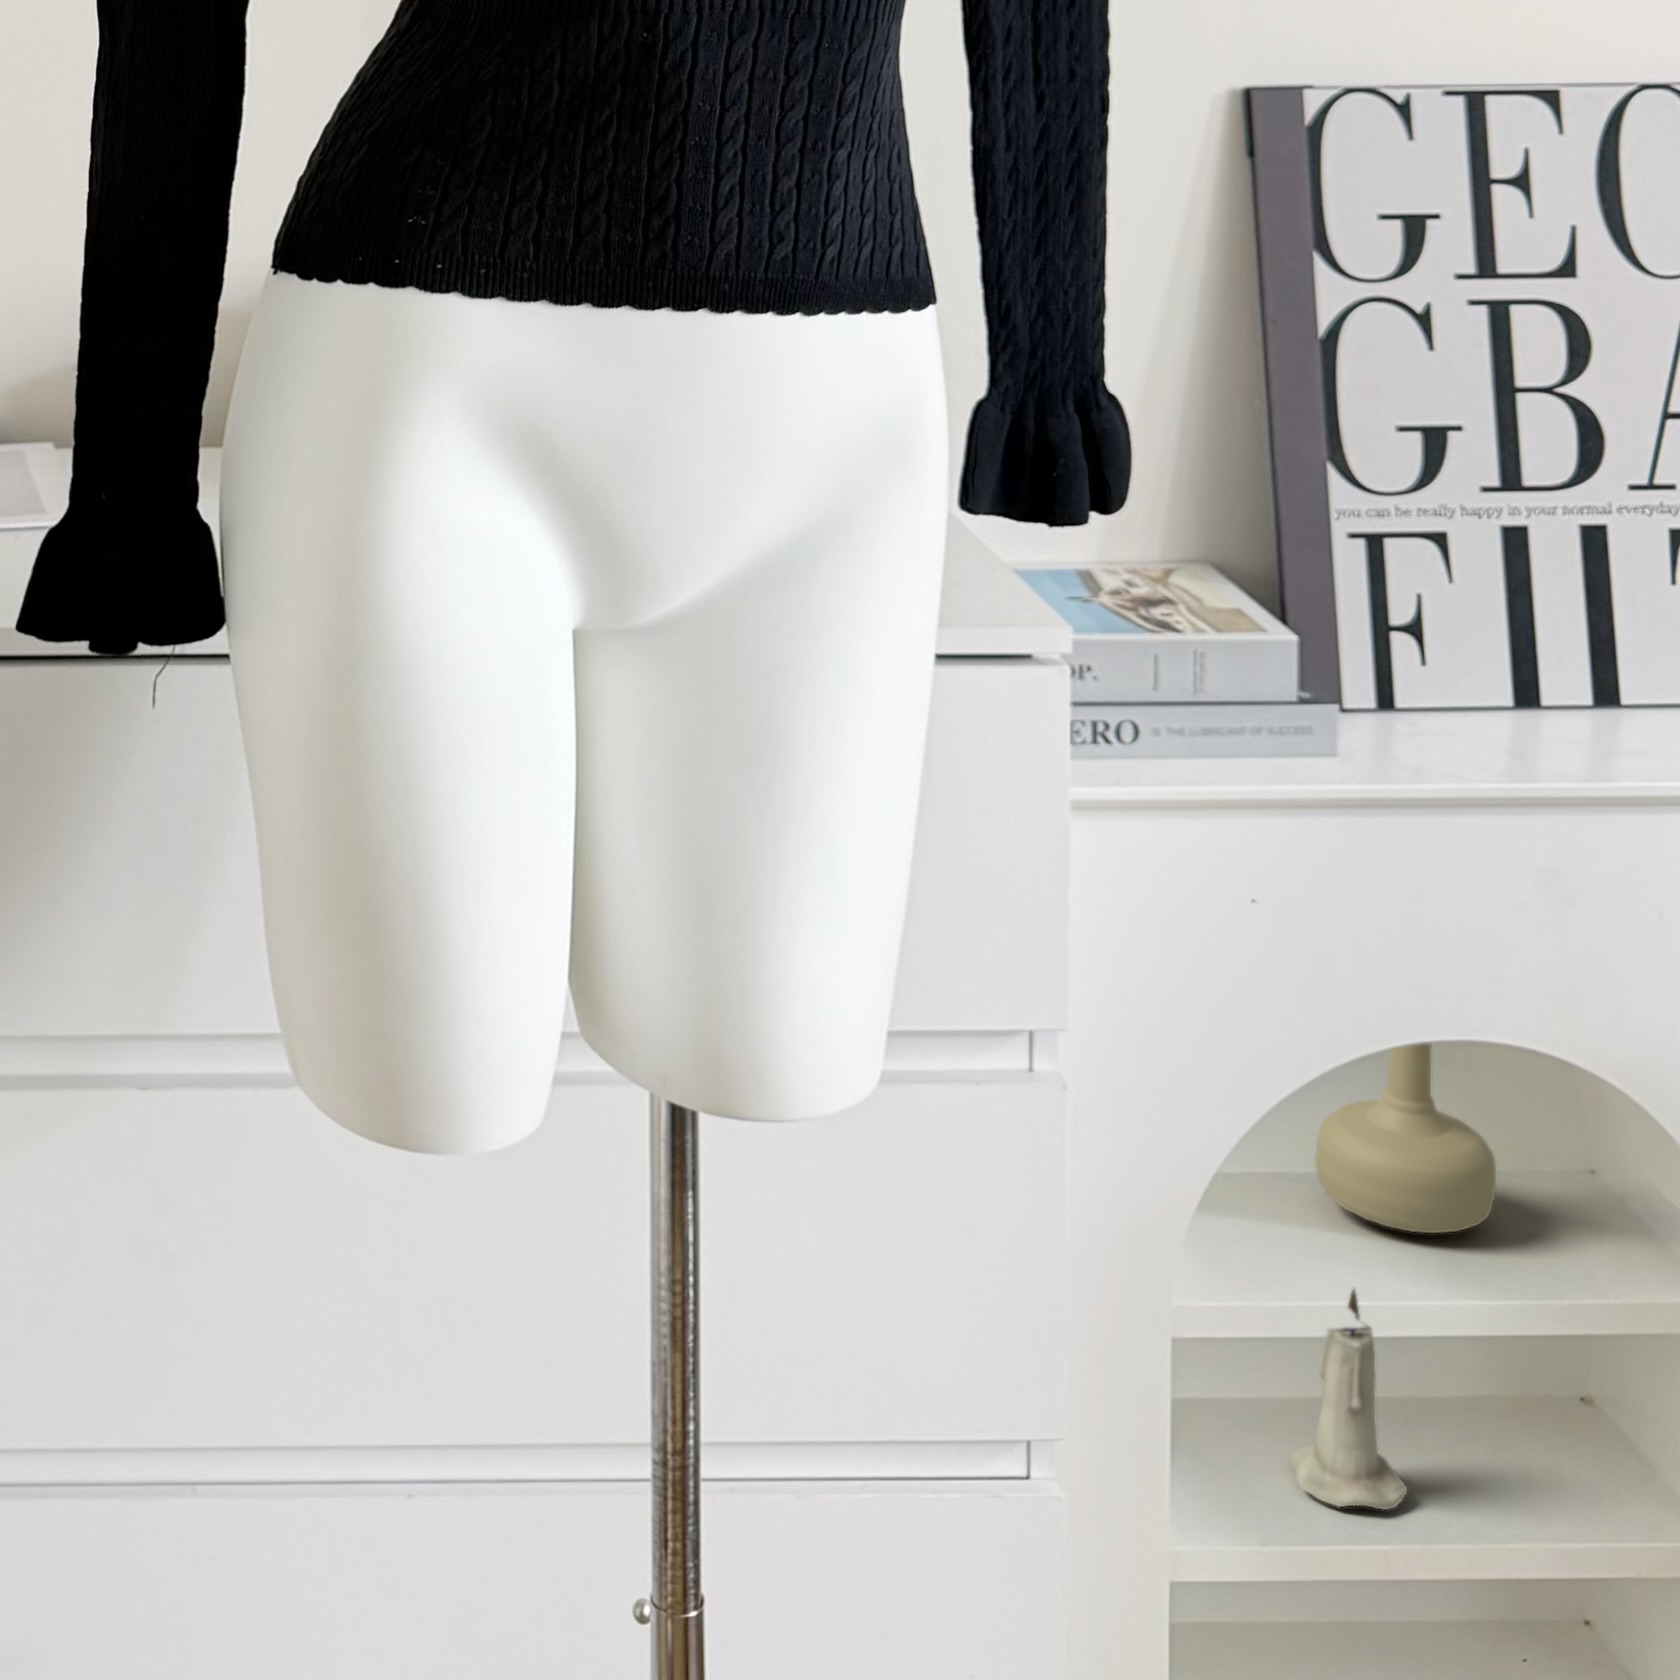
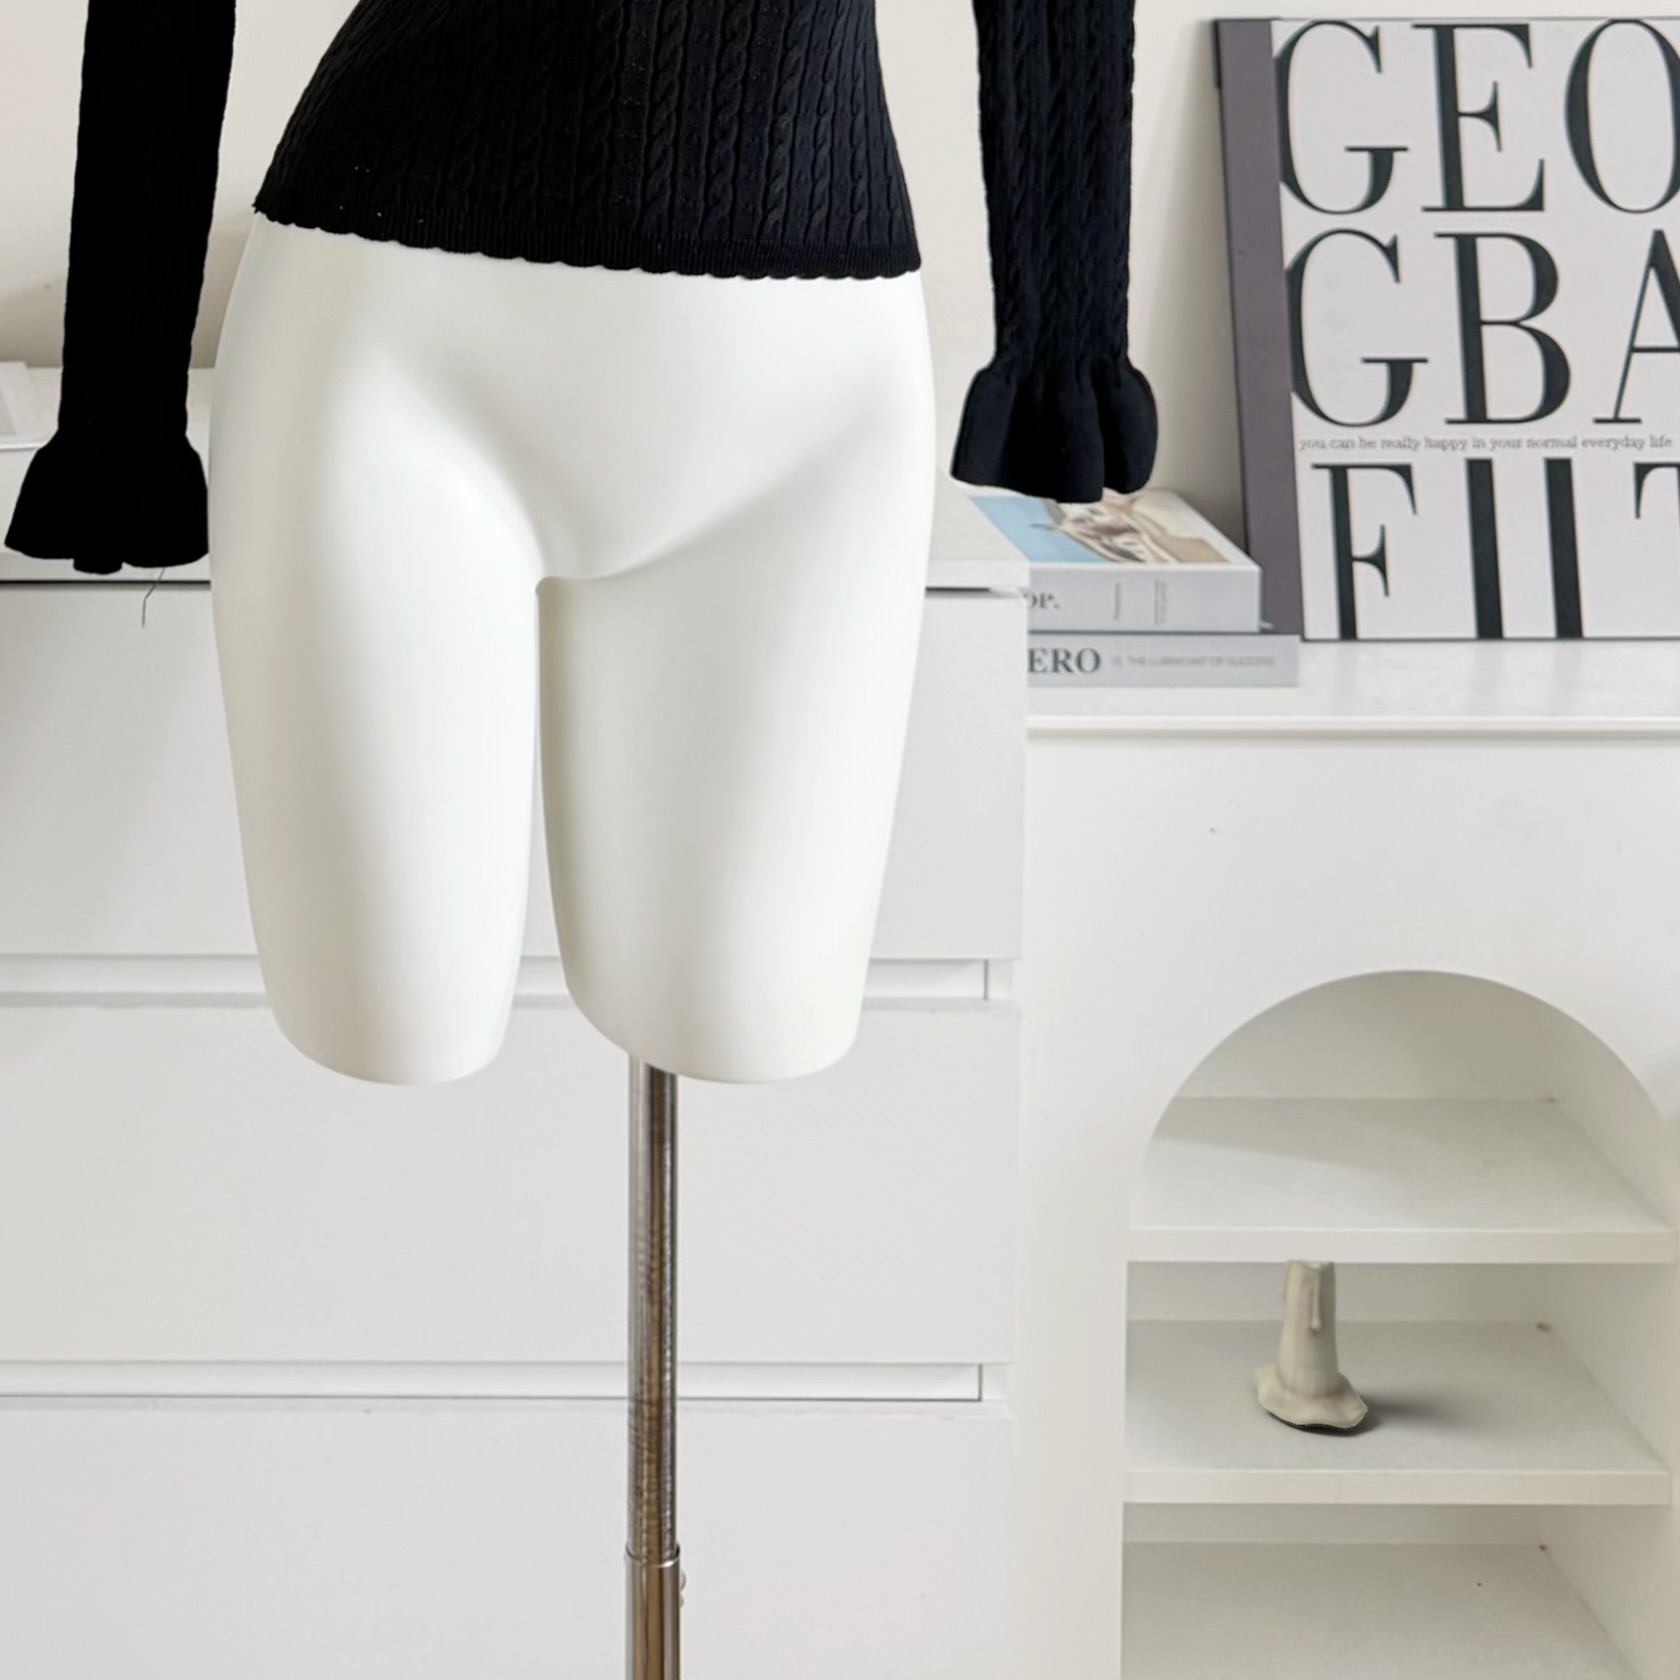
perfume bottle: present [1315,1044,1496,1233] -> none [1280,882,1460,1157]

